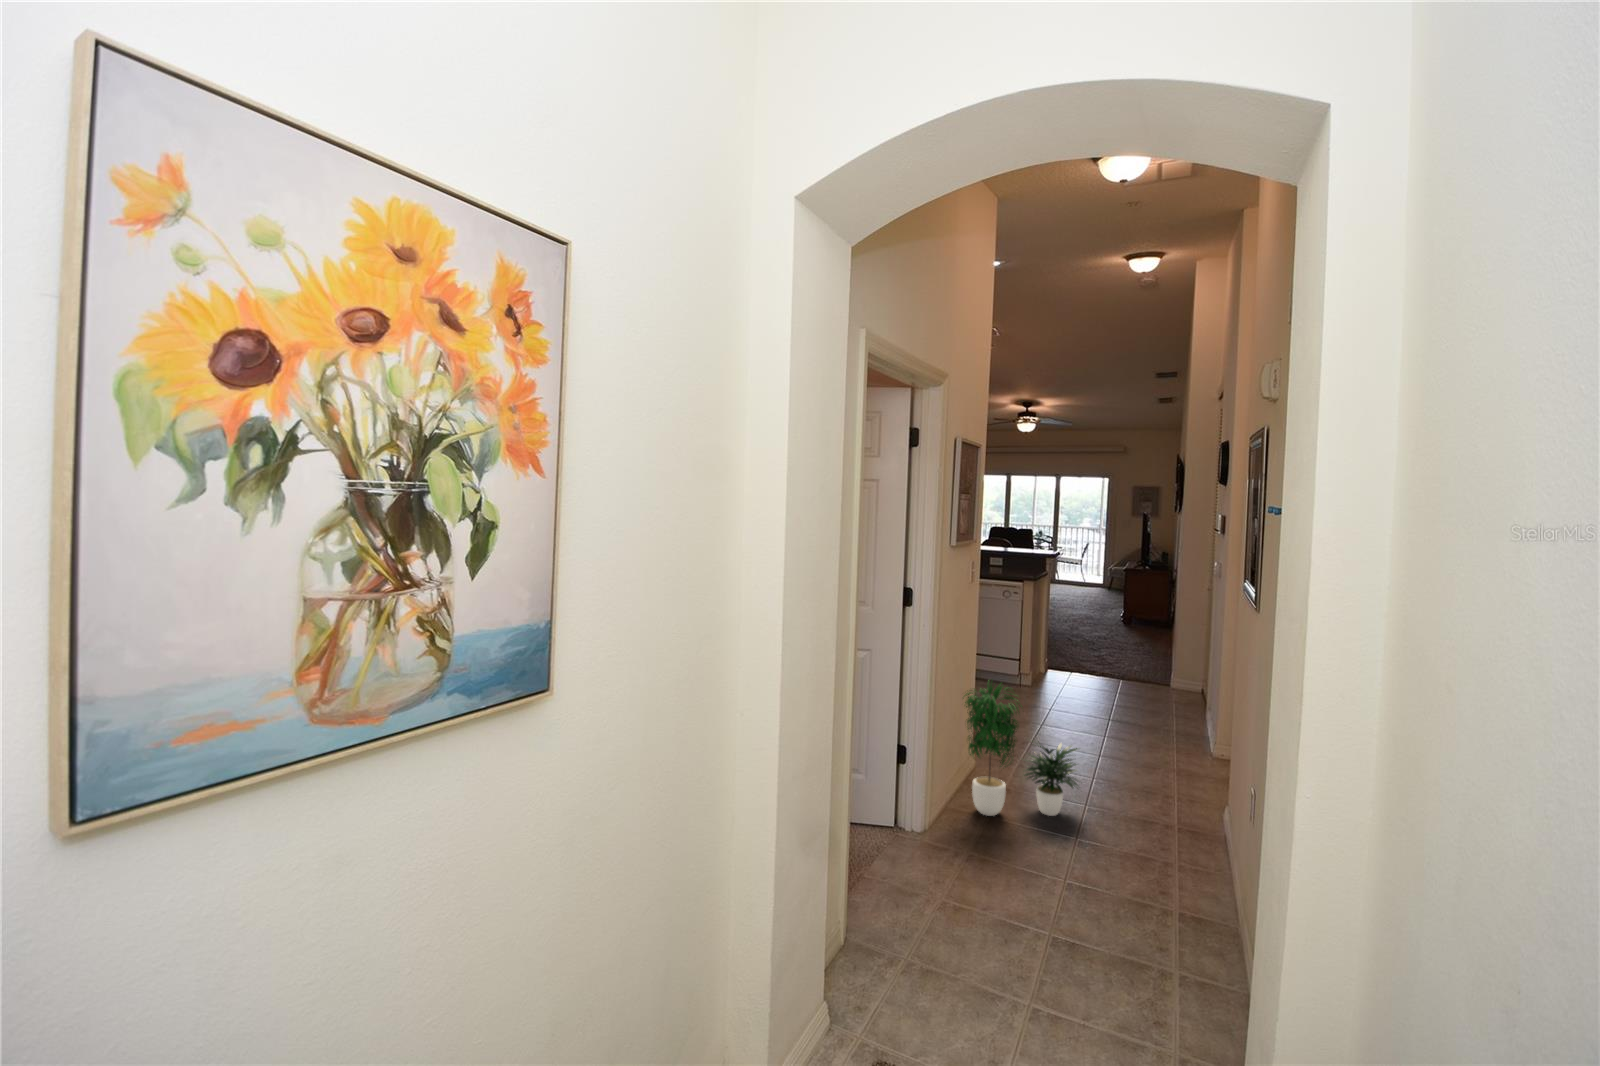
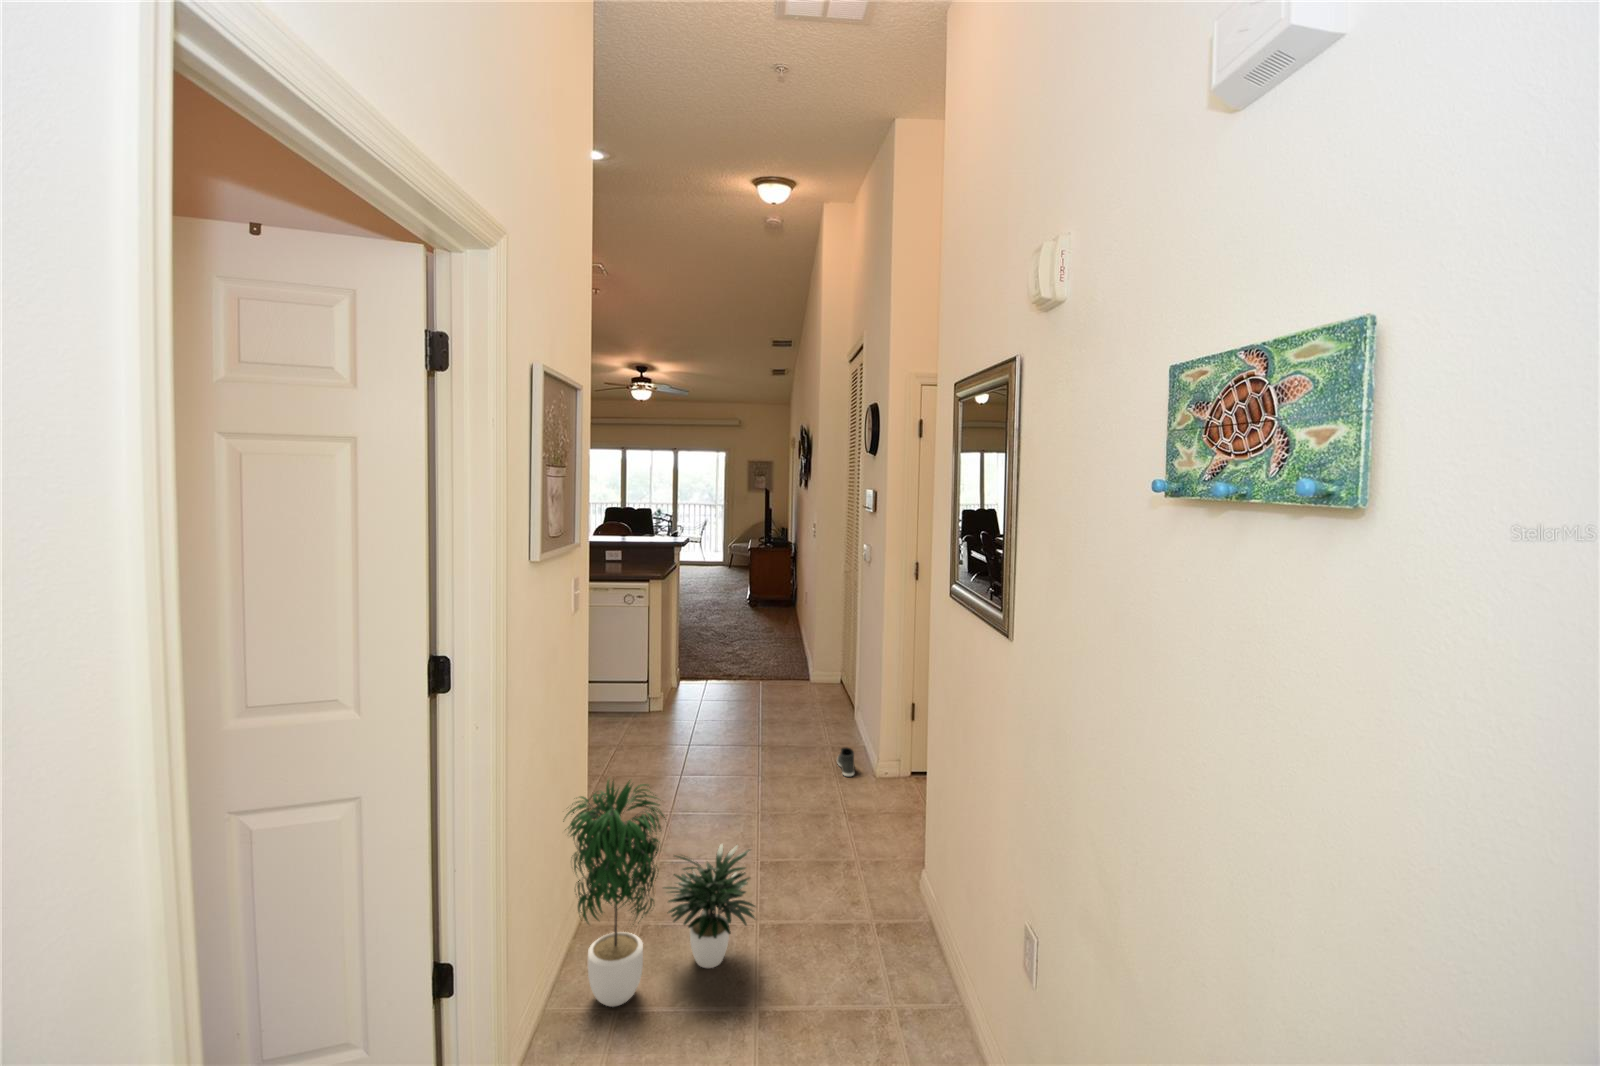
sneaker: none [1177,726,1192,749] -> present [837,748,854,776]

